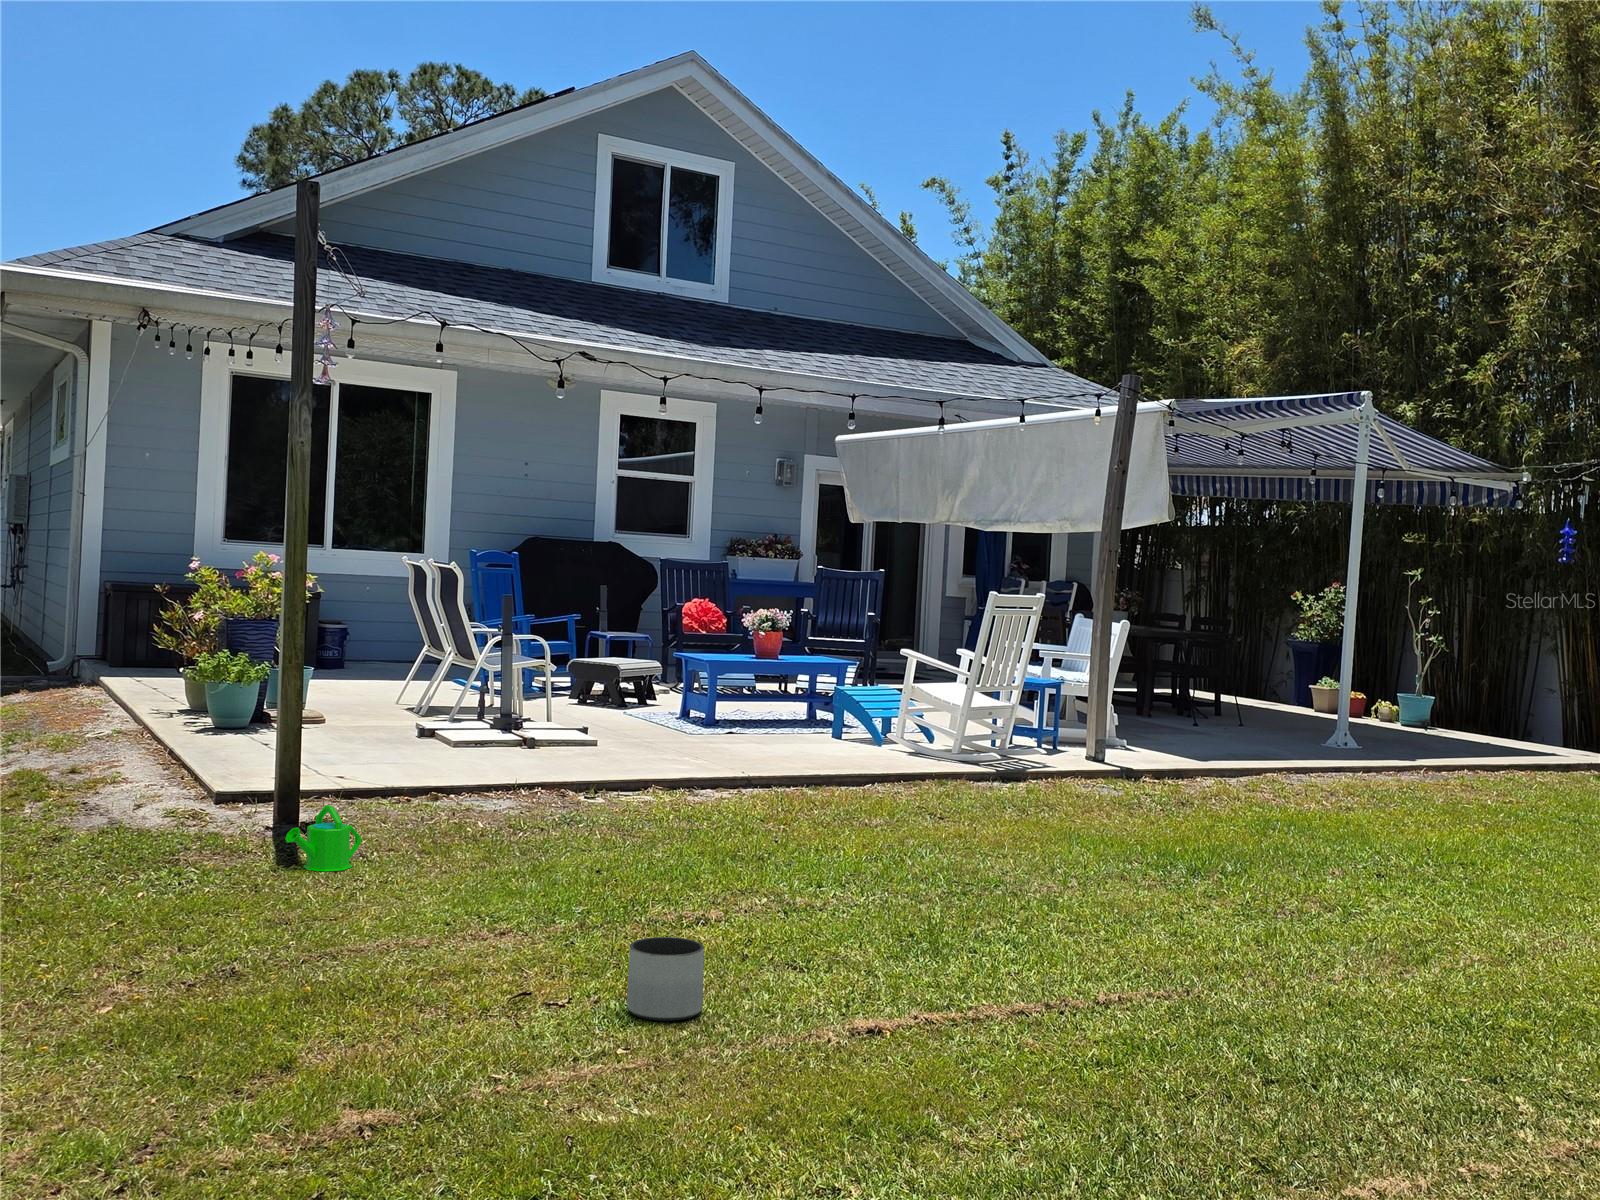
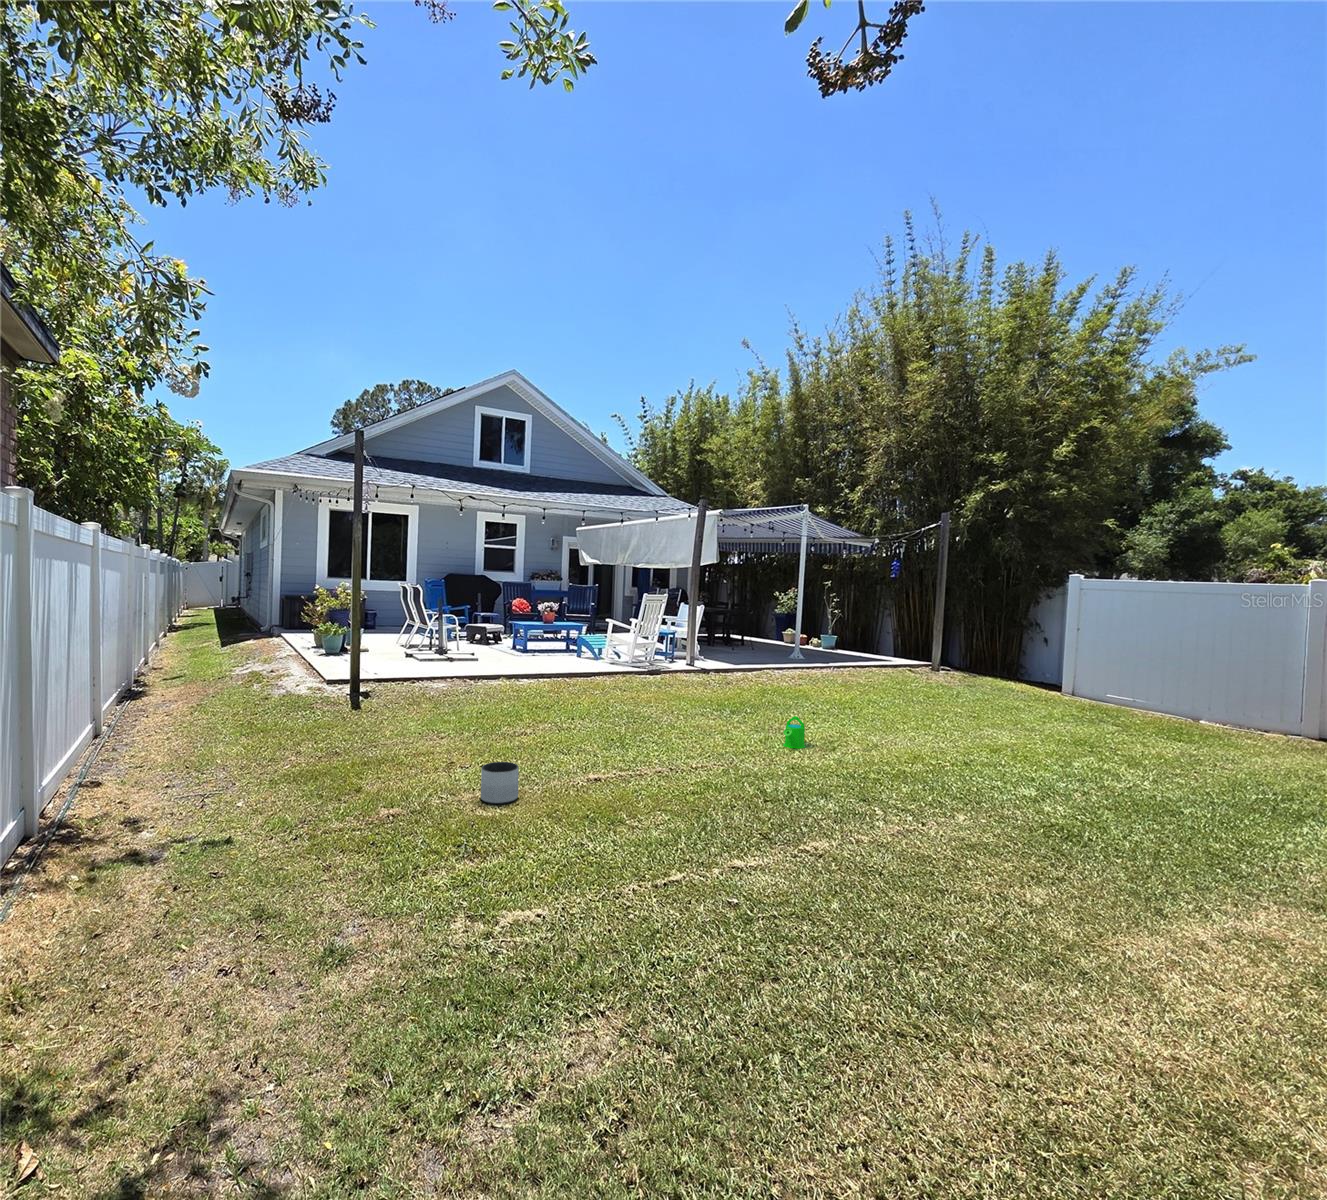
watering can: present [285,805,361,872] -> present [783,716,806,749]

